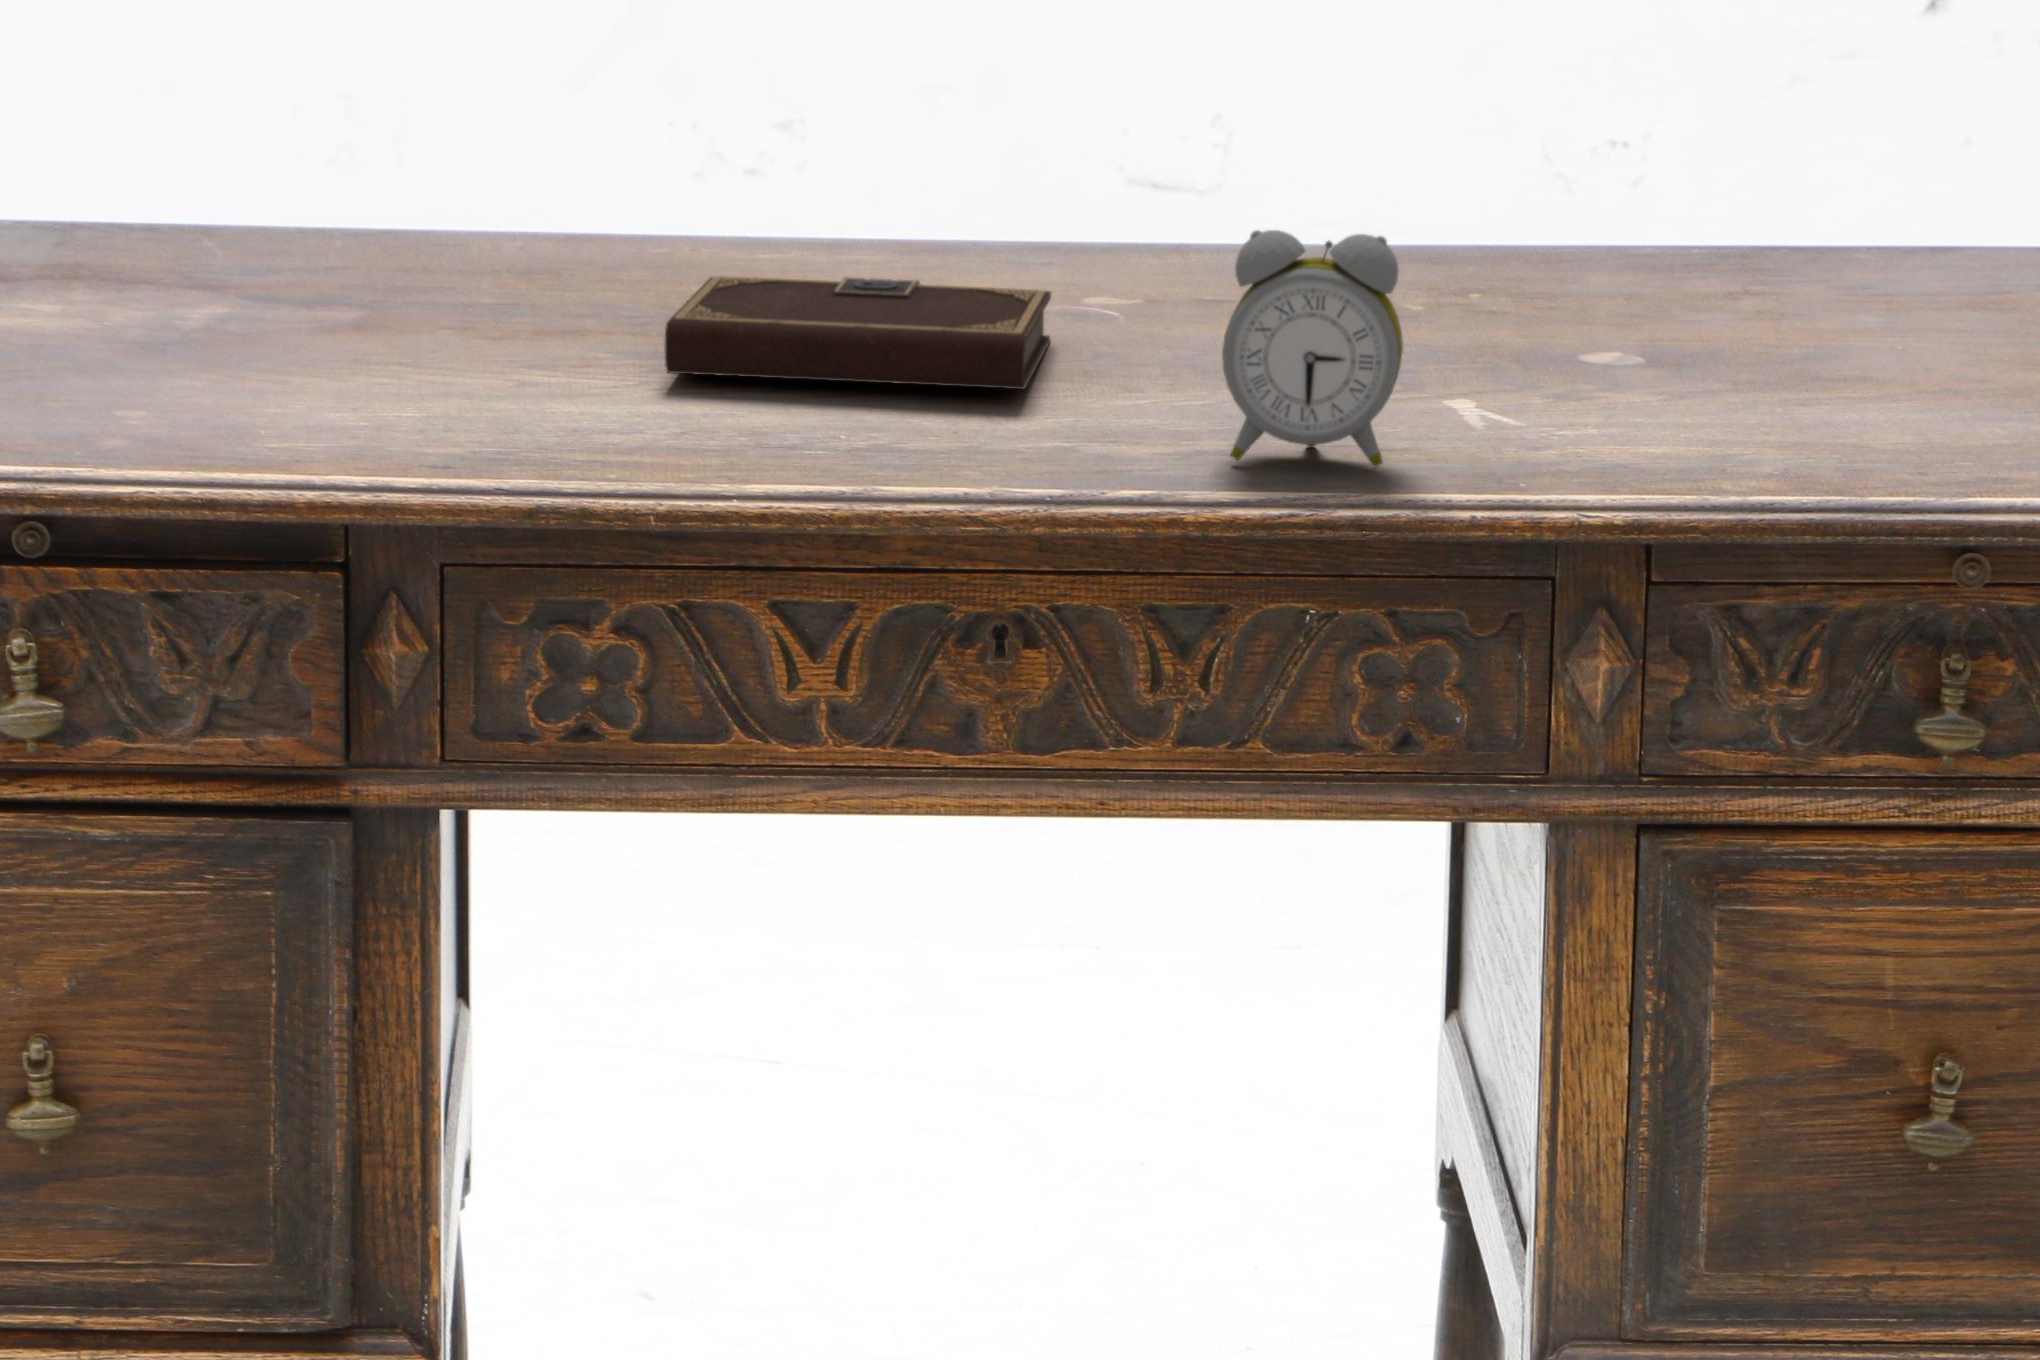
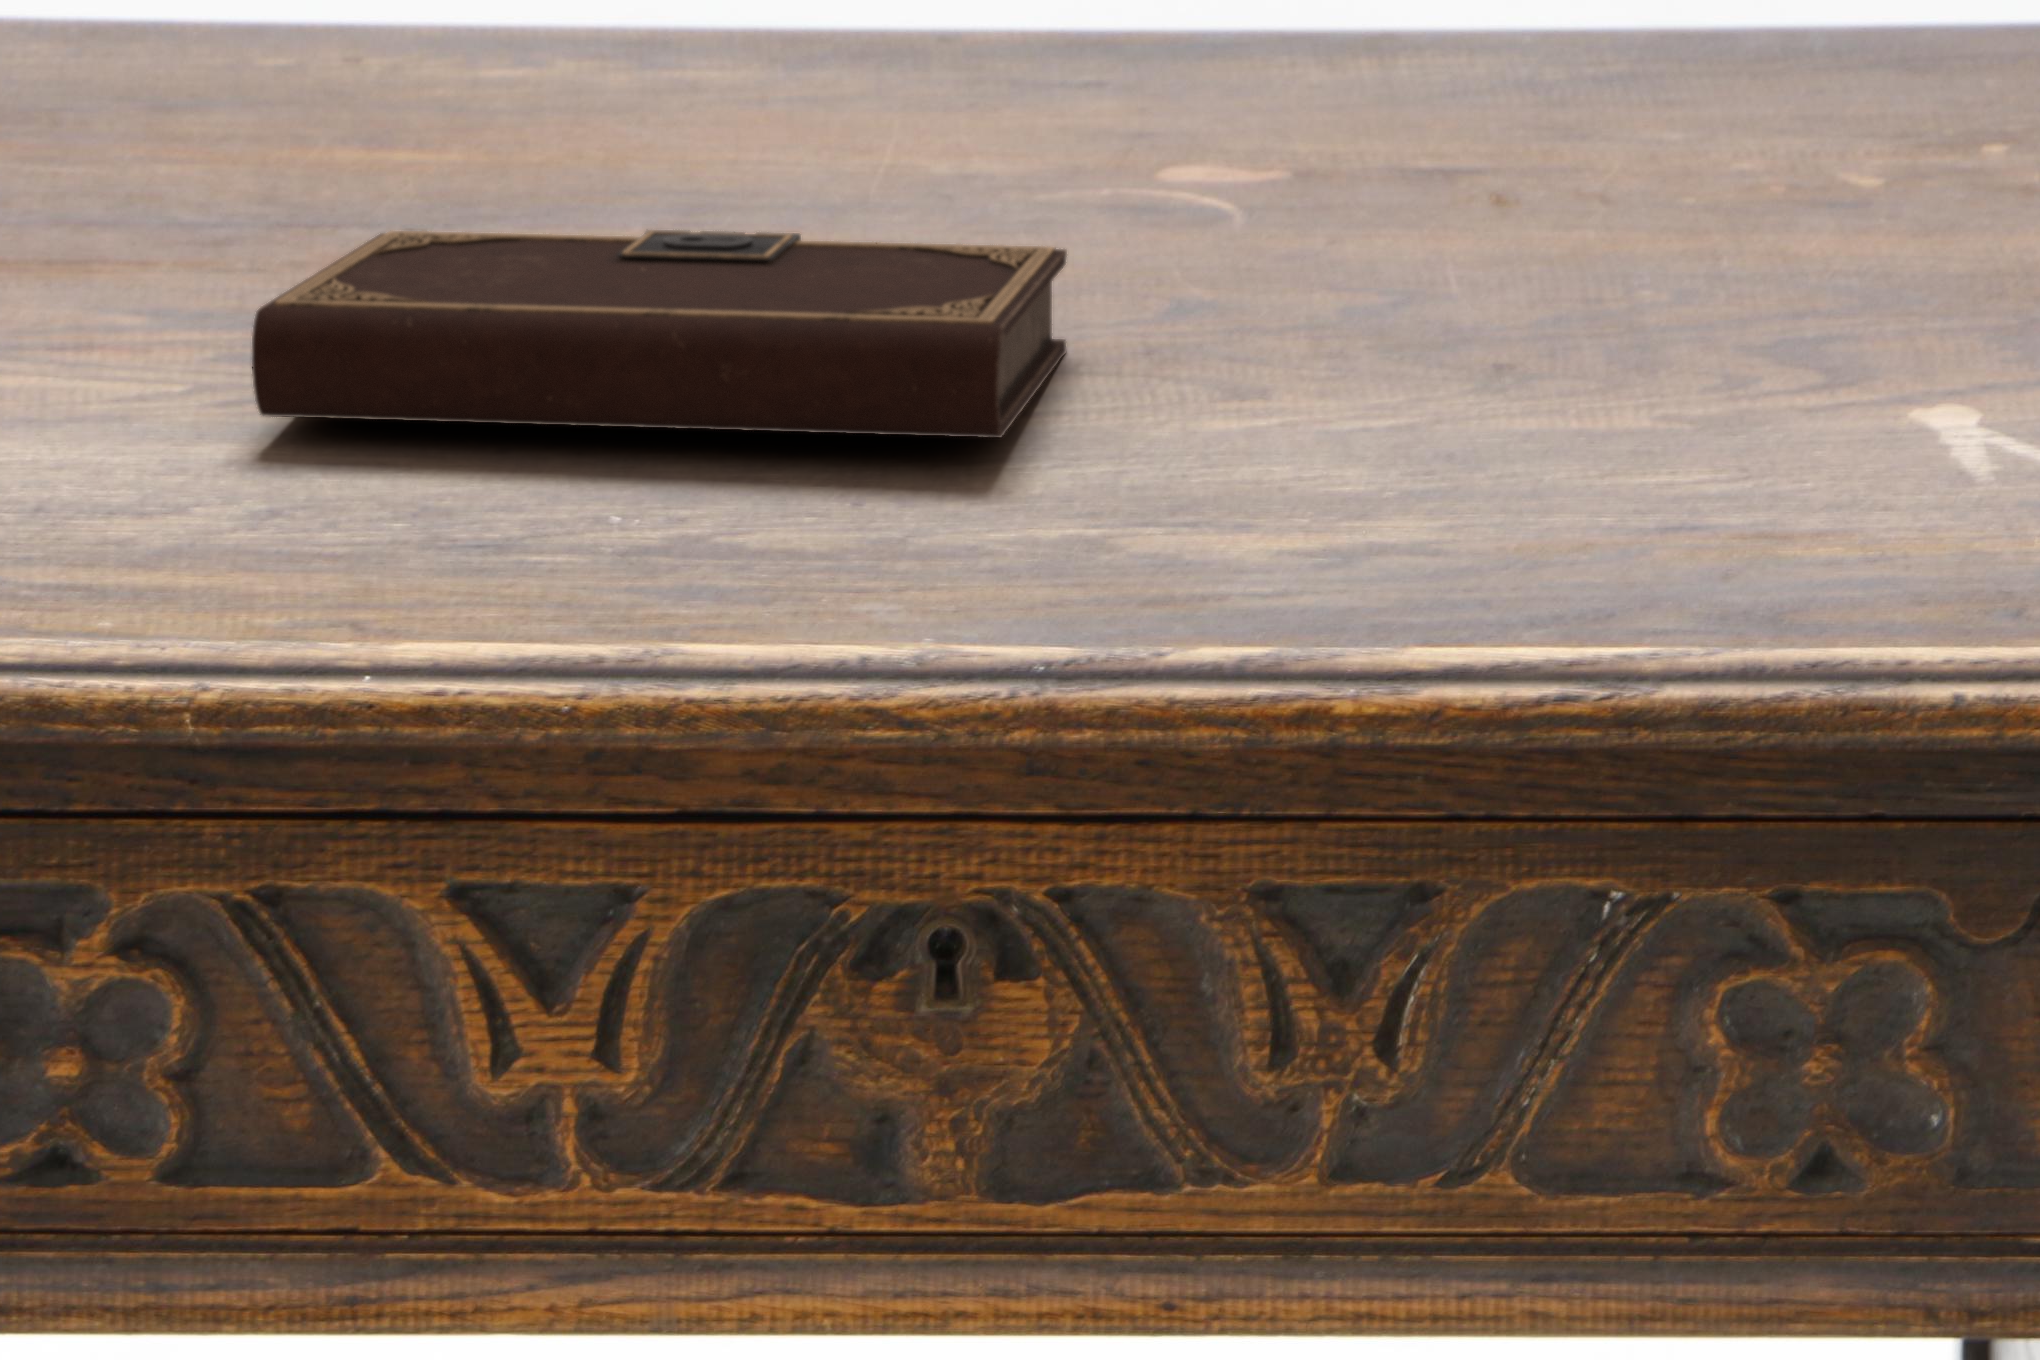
alarm clock: present [1222,230,1403,467] -> none [1414,79,1806,587]

